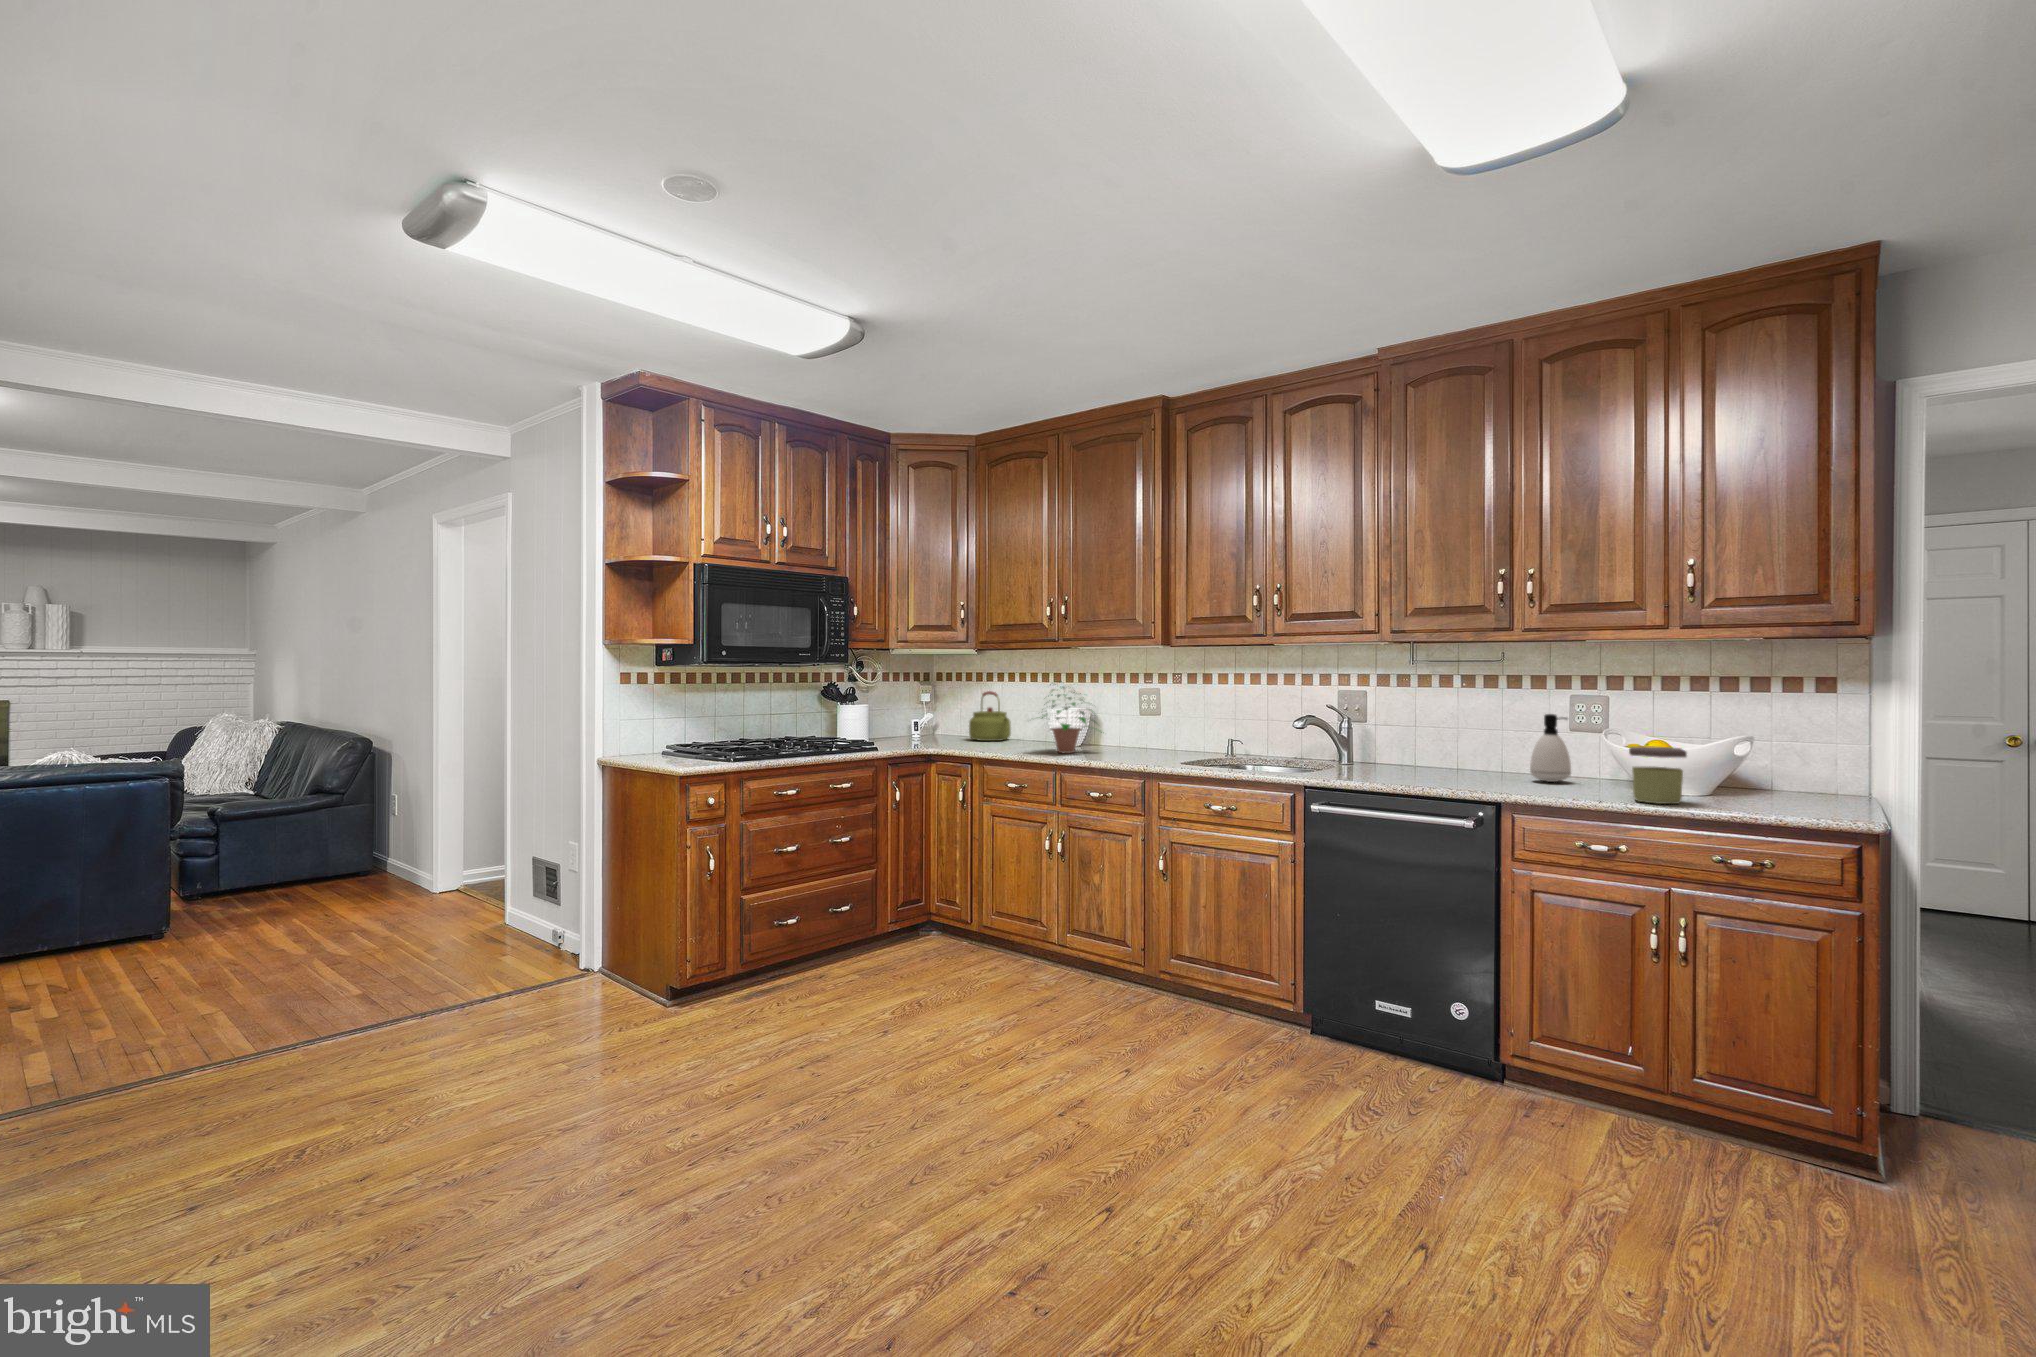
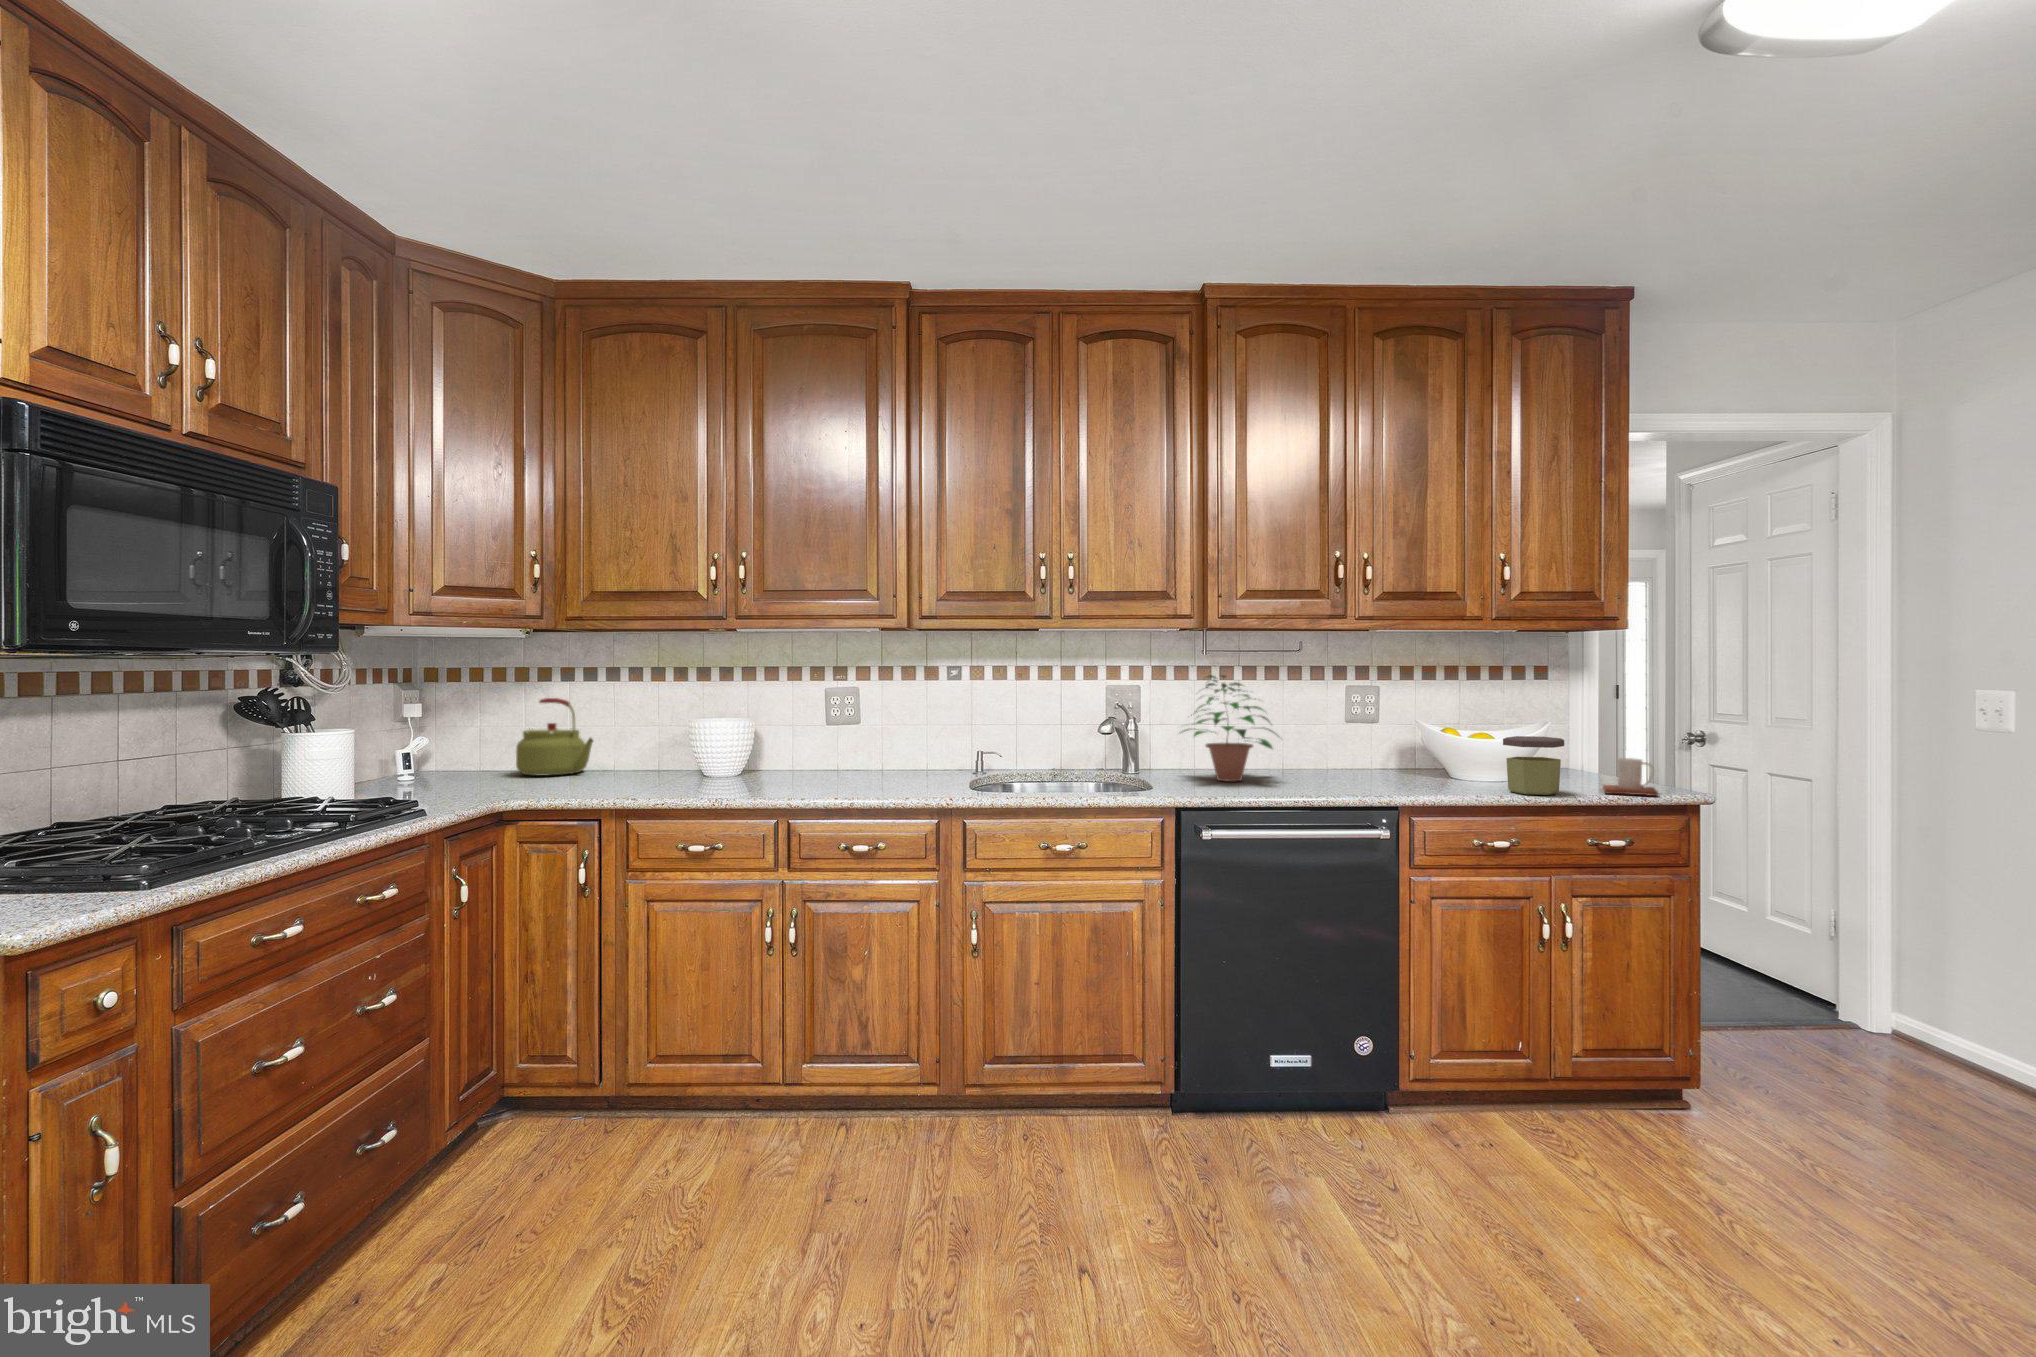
potted plant: present [1039,681,1102,753] -> present [1184,675,1274,781]
soap dispenser: present [1530,714,1571,782] -> none [1355,706,1397,778]
mug: none [1734,775,1813,814] -> present [1603,758,1658,796]

